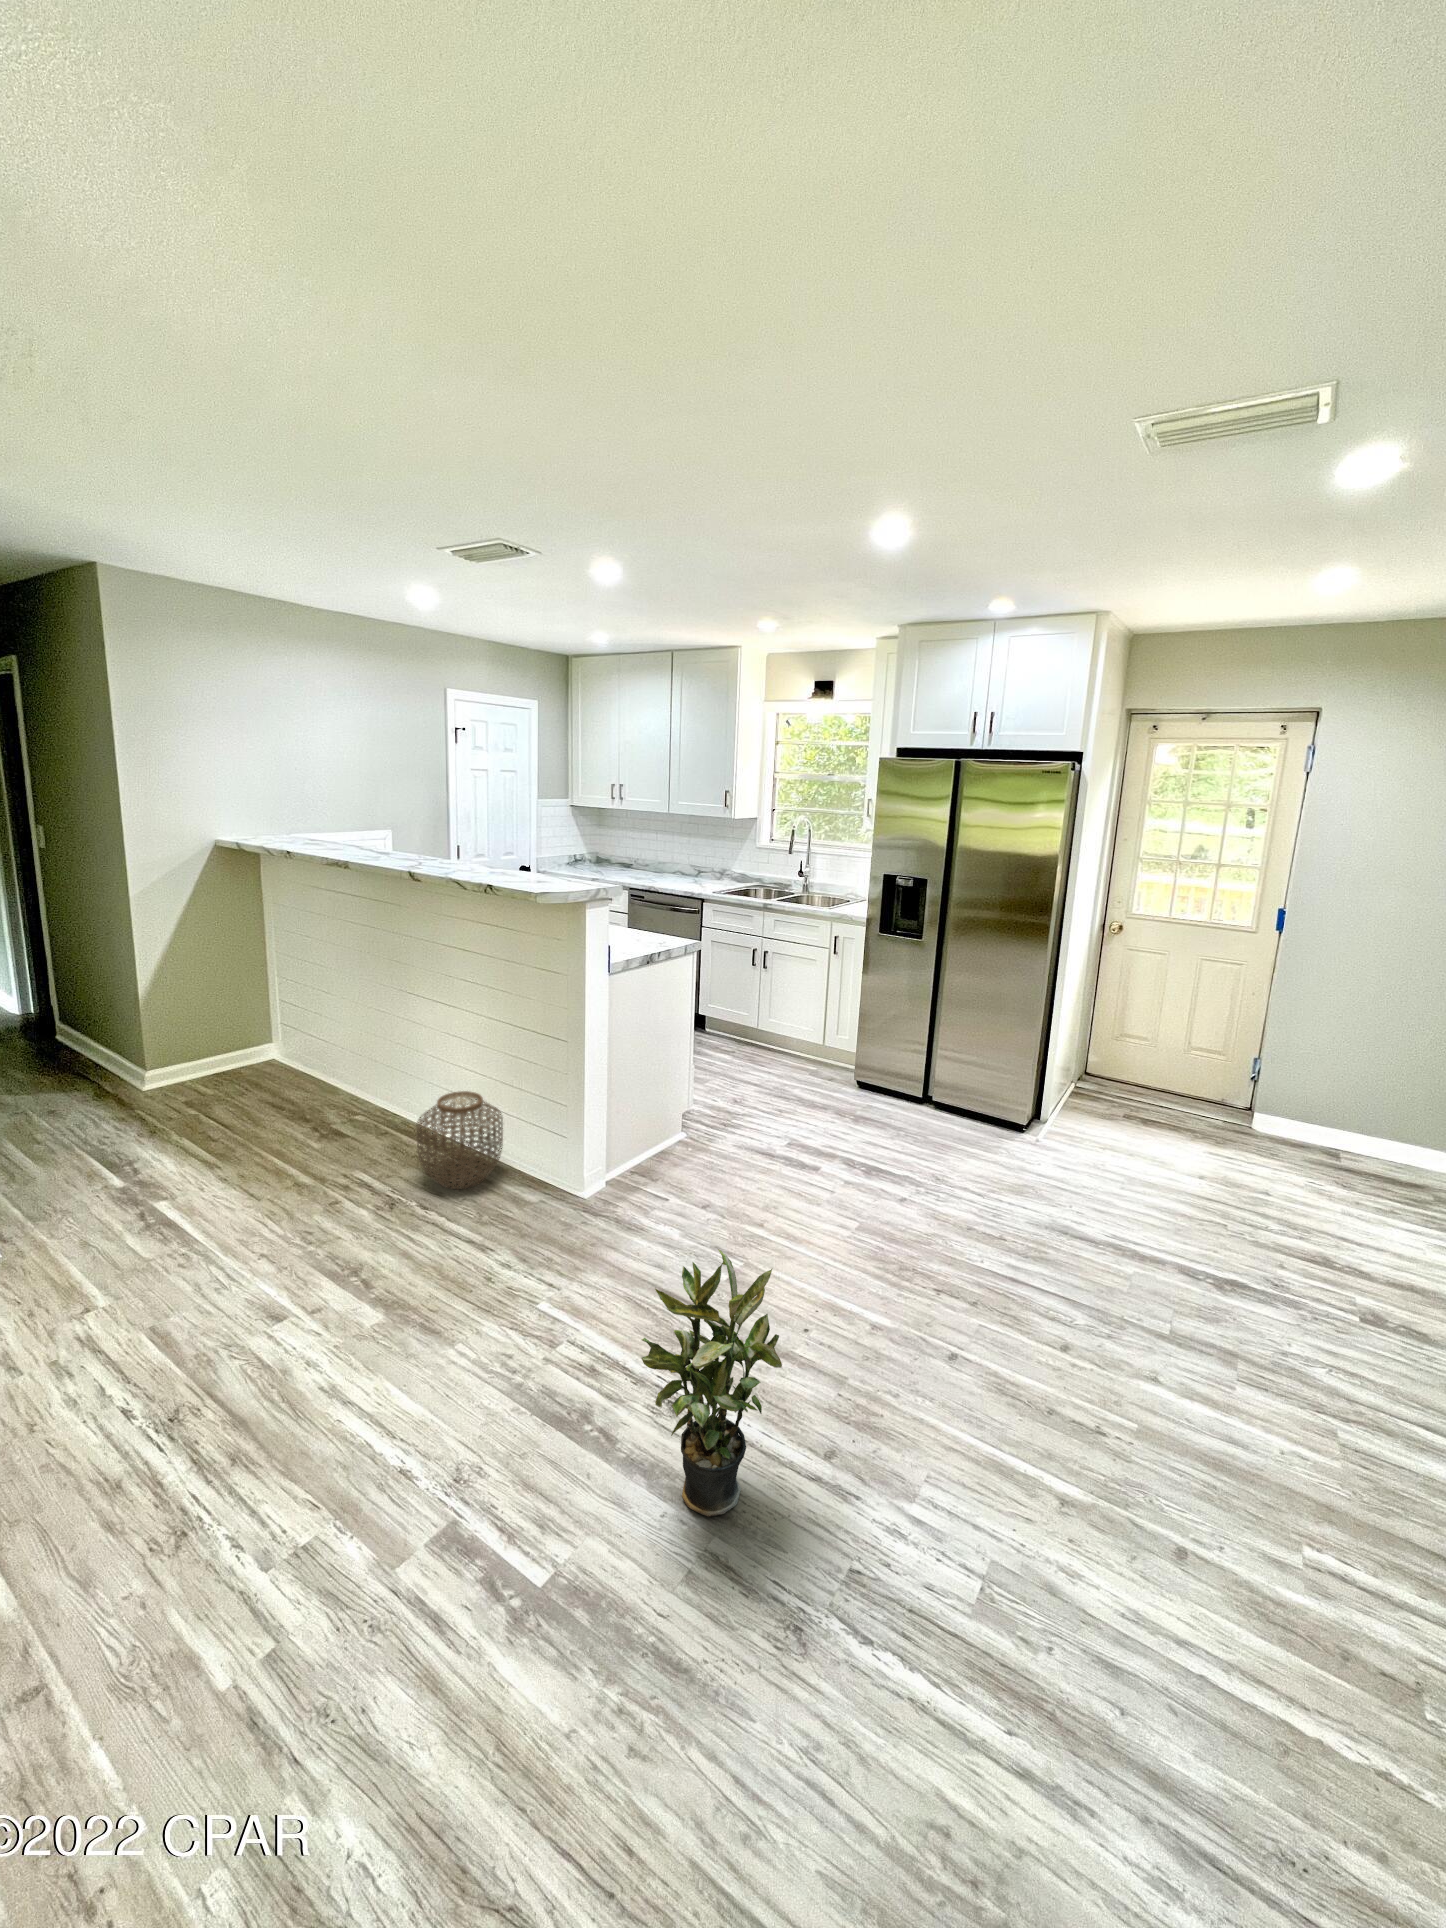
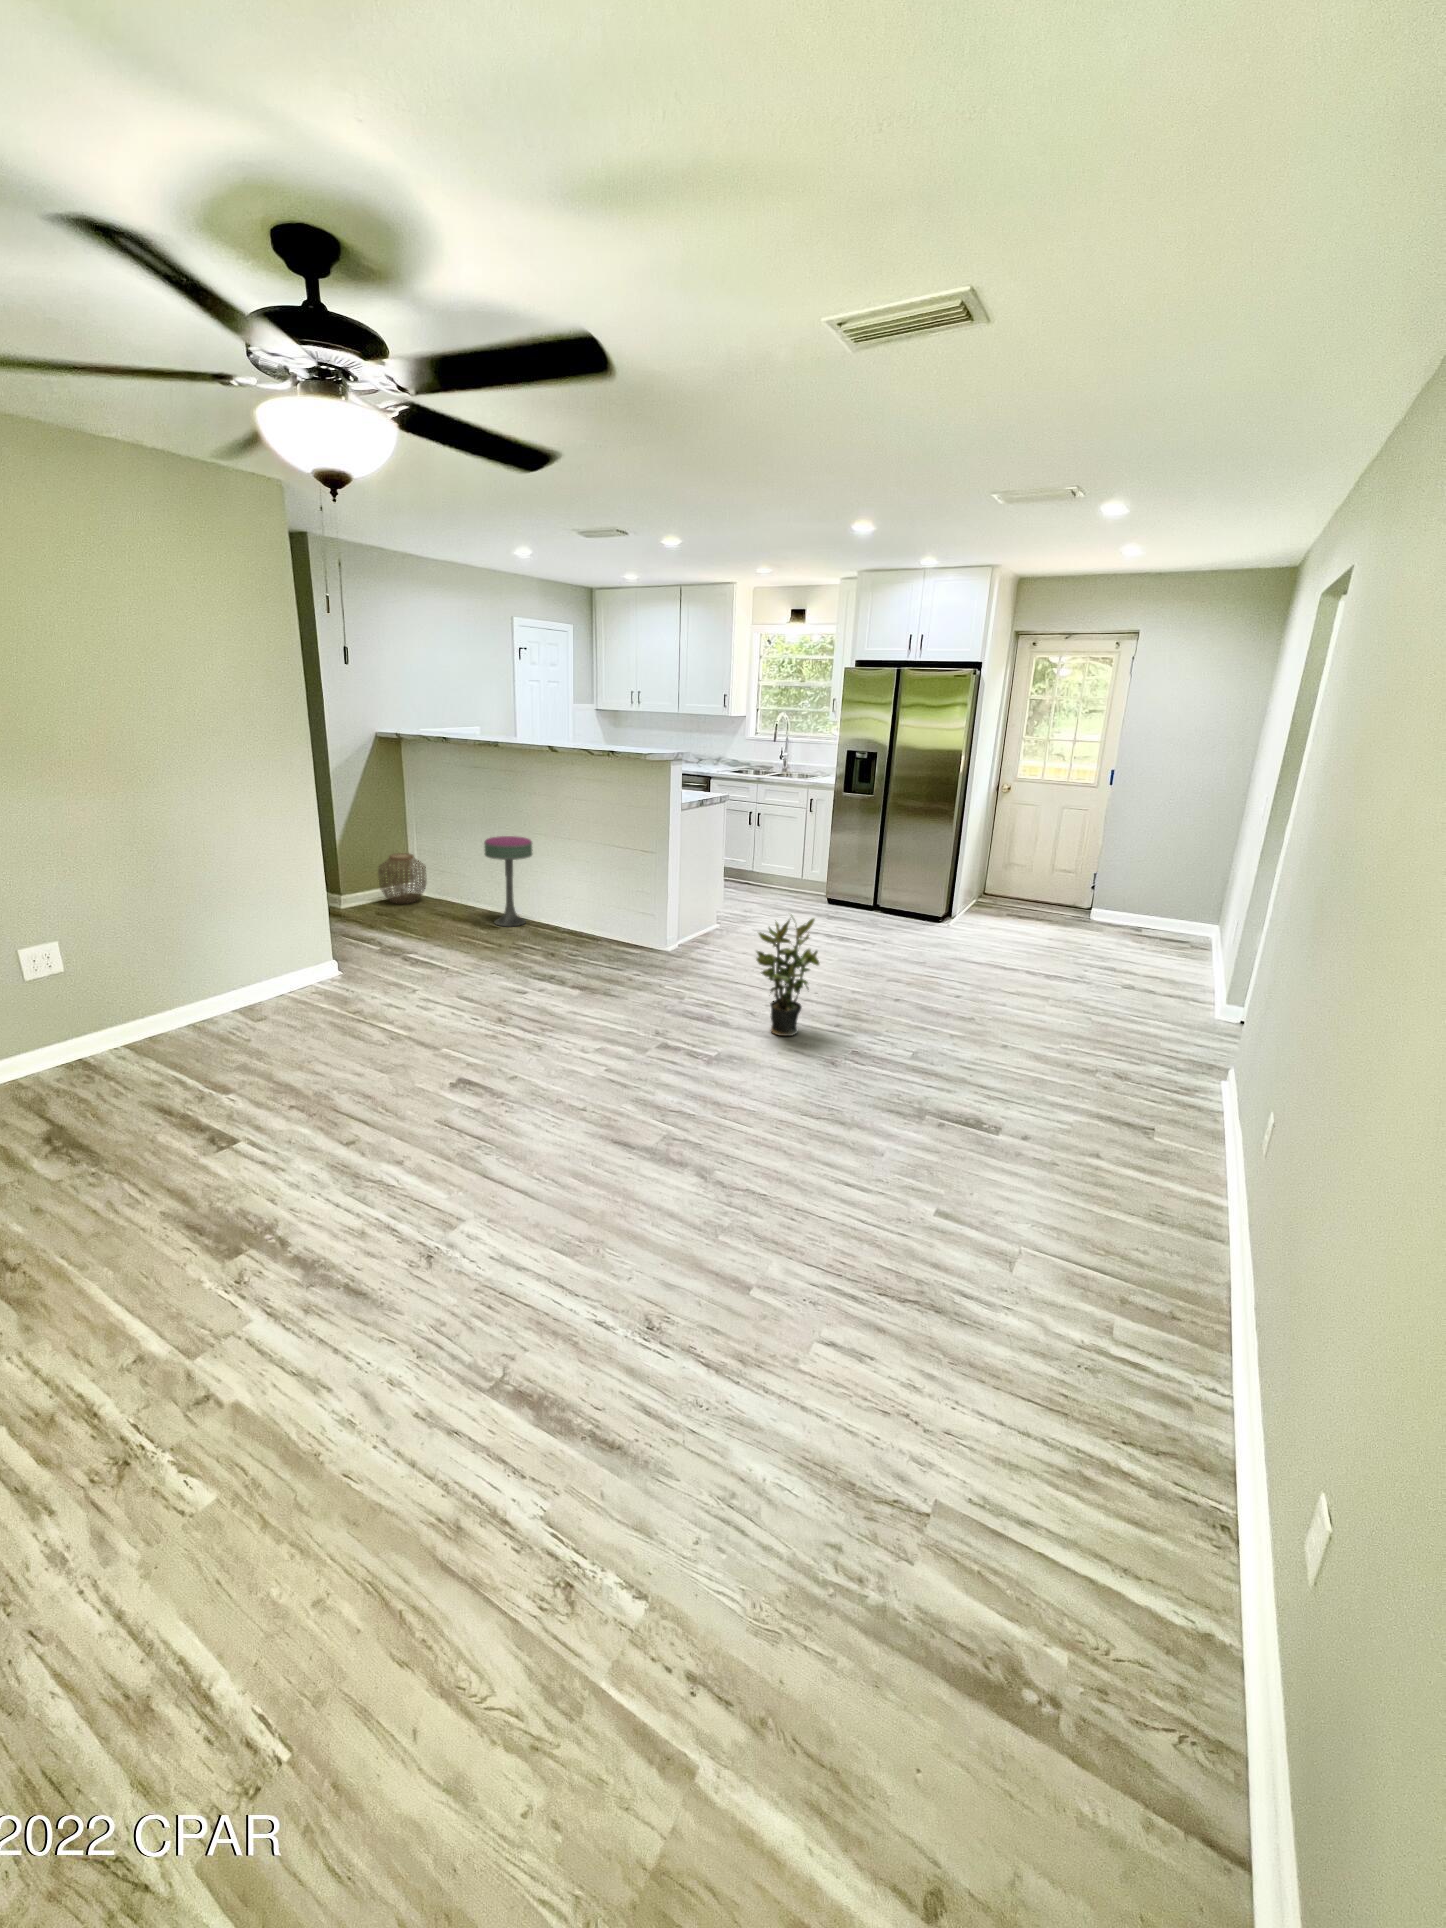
bar stool: none [320,999,399,1139] -> present [484,836,532,927]
woven basket: present [417,1091,503,1189] -> present [378,853,426,904]

